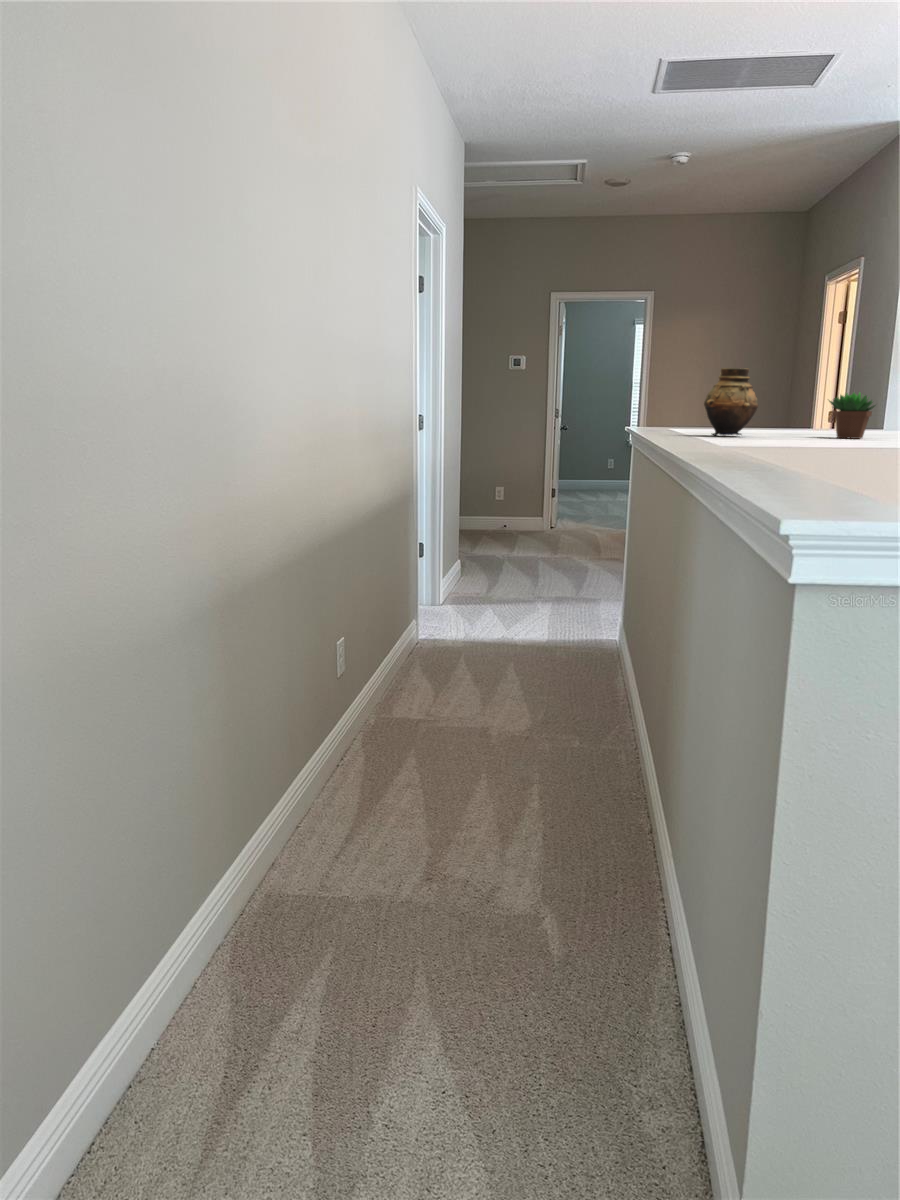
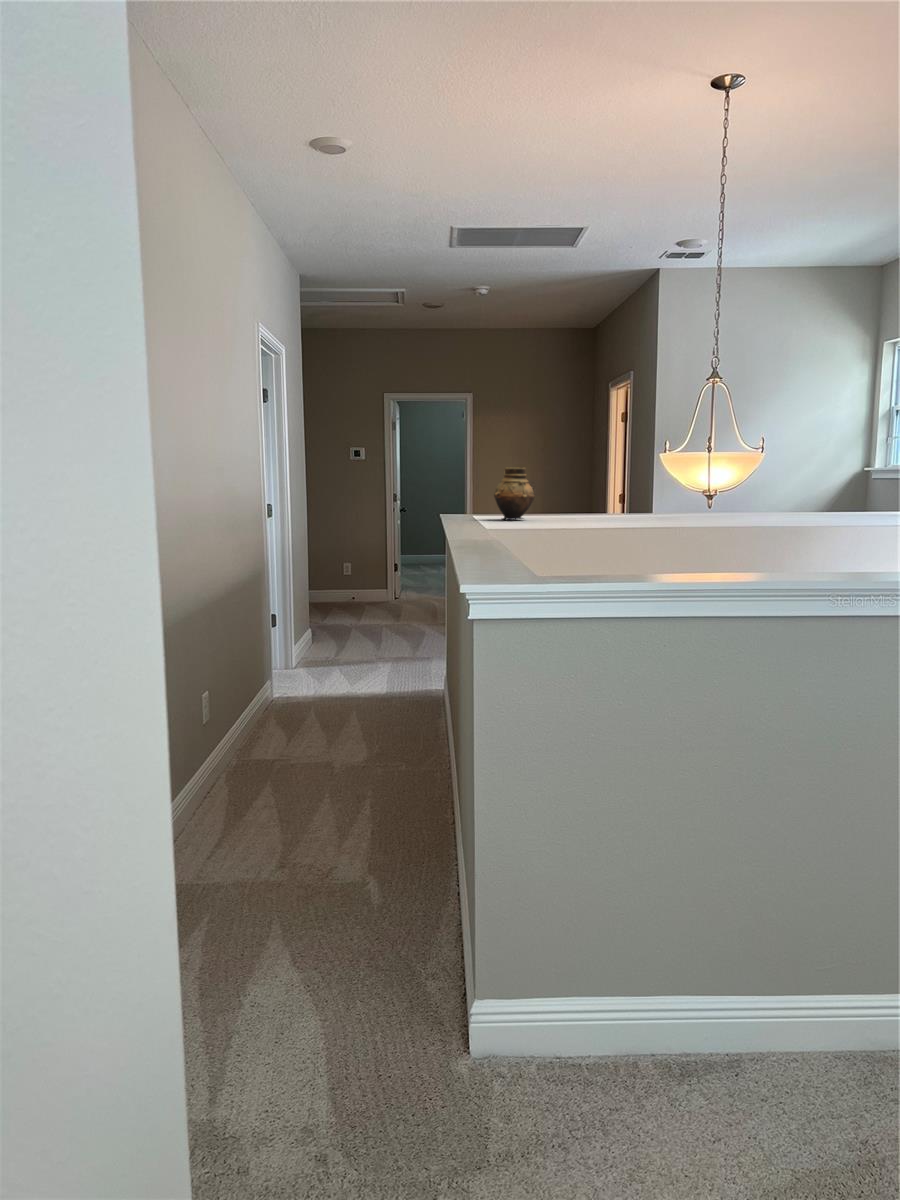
succulent plant: present [829,393,875,439] -> none [587,484,622,520]

